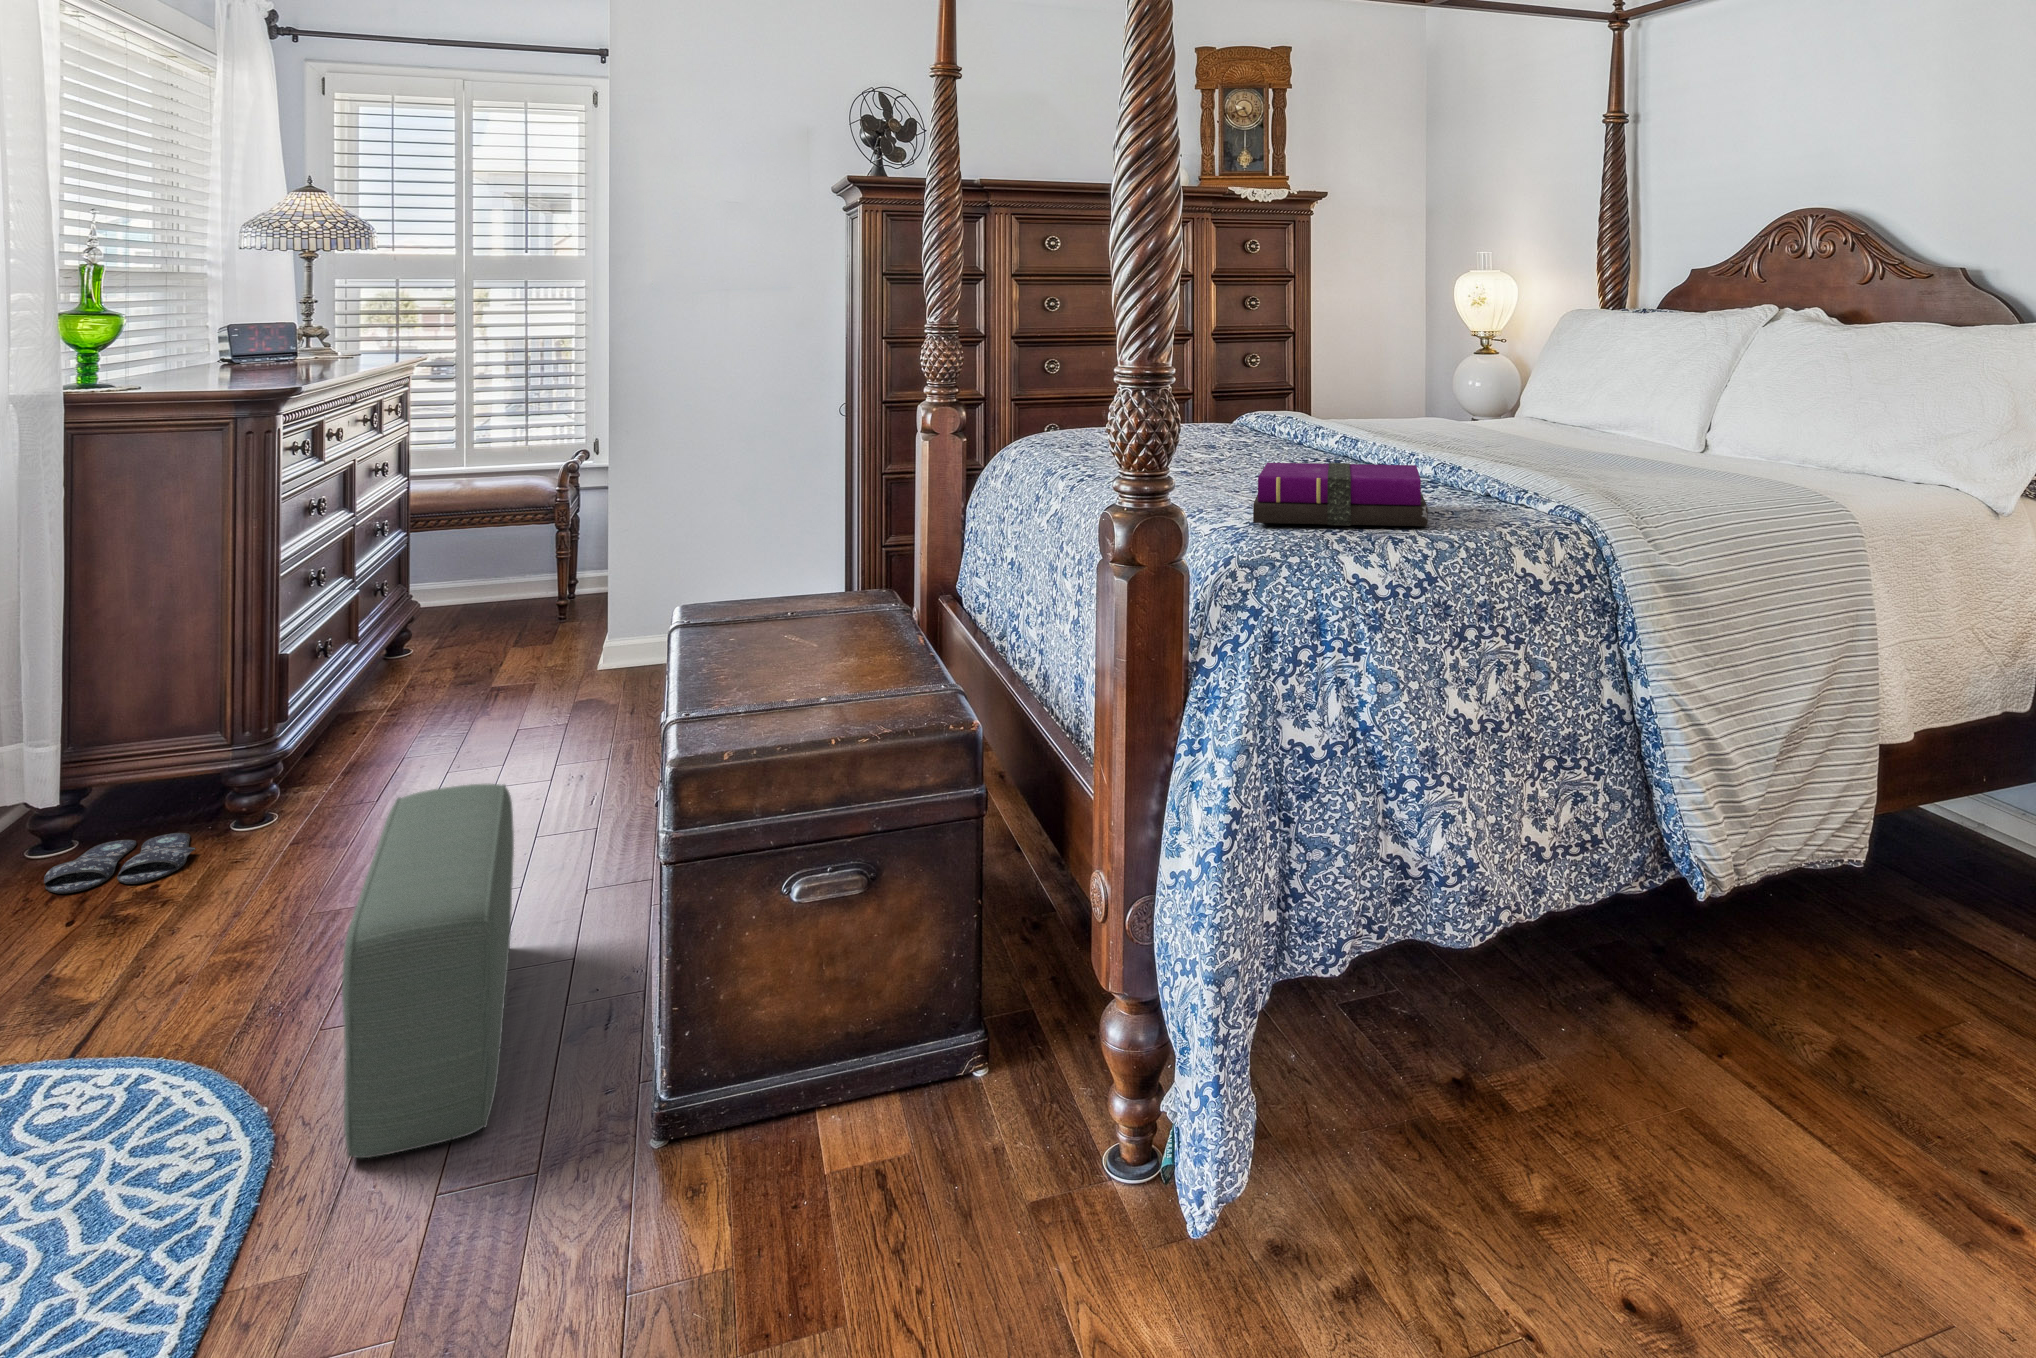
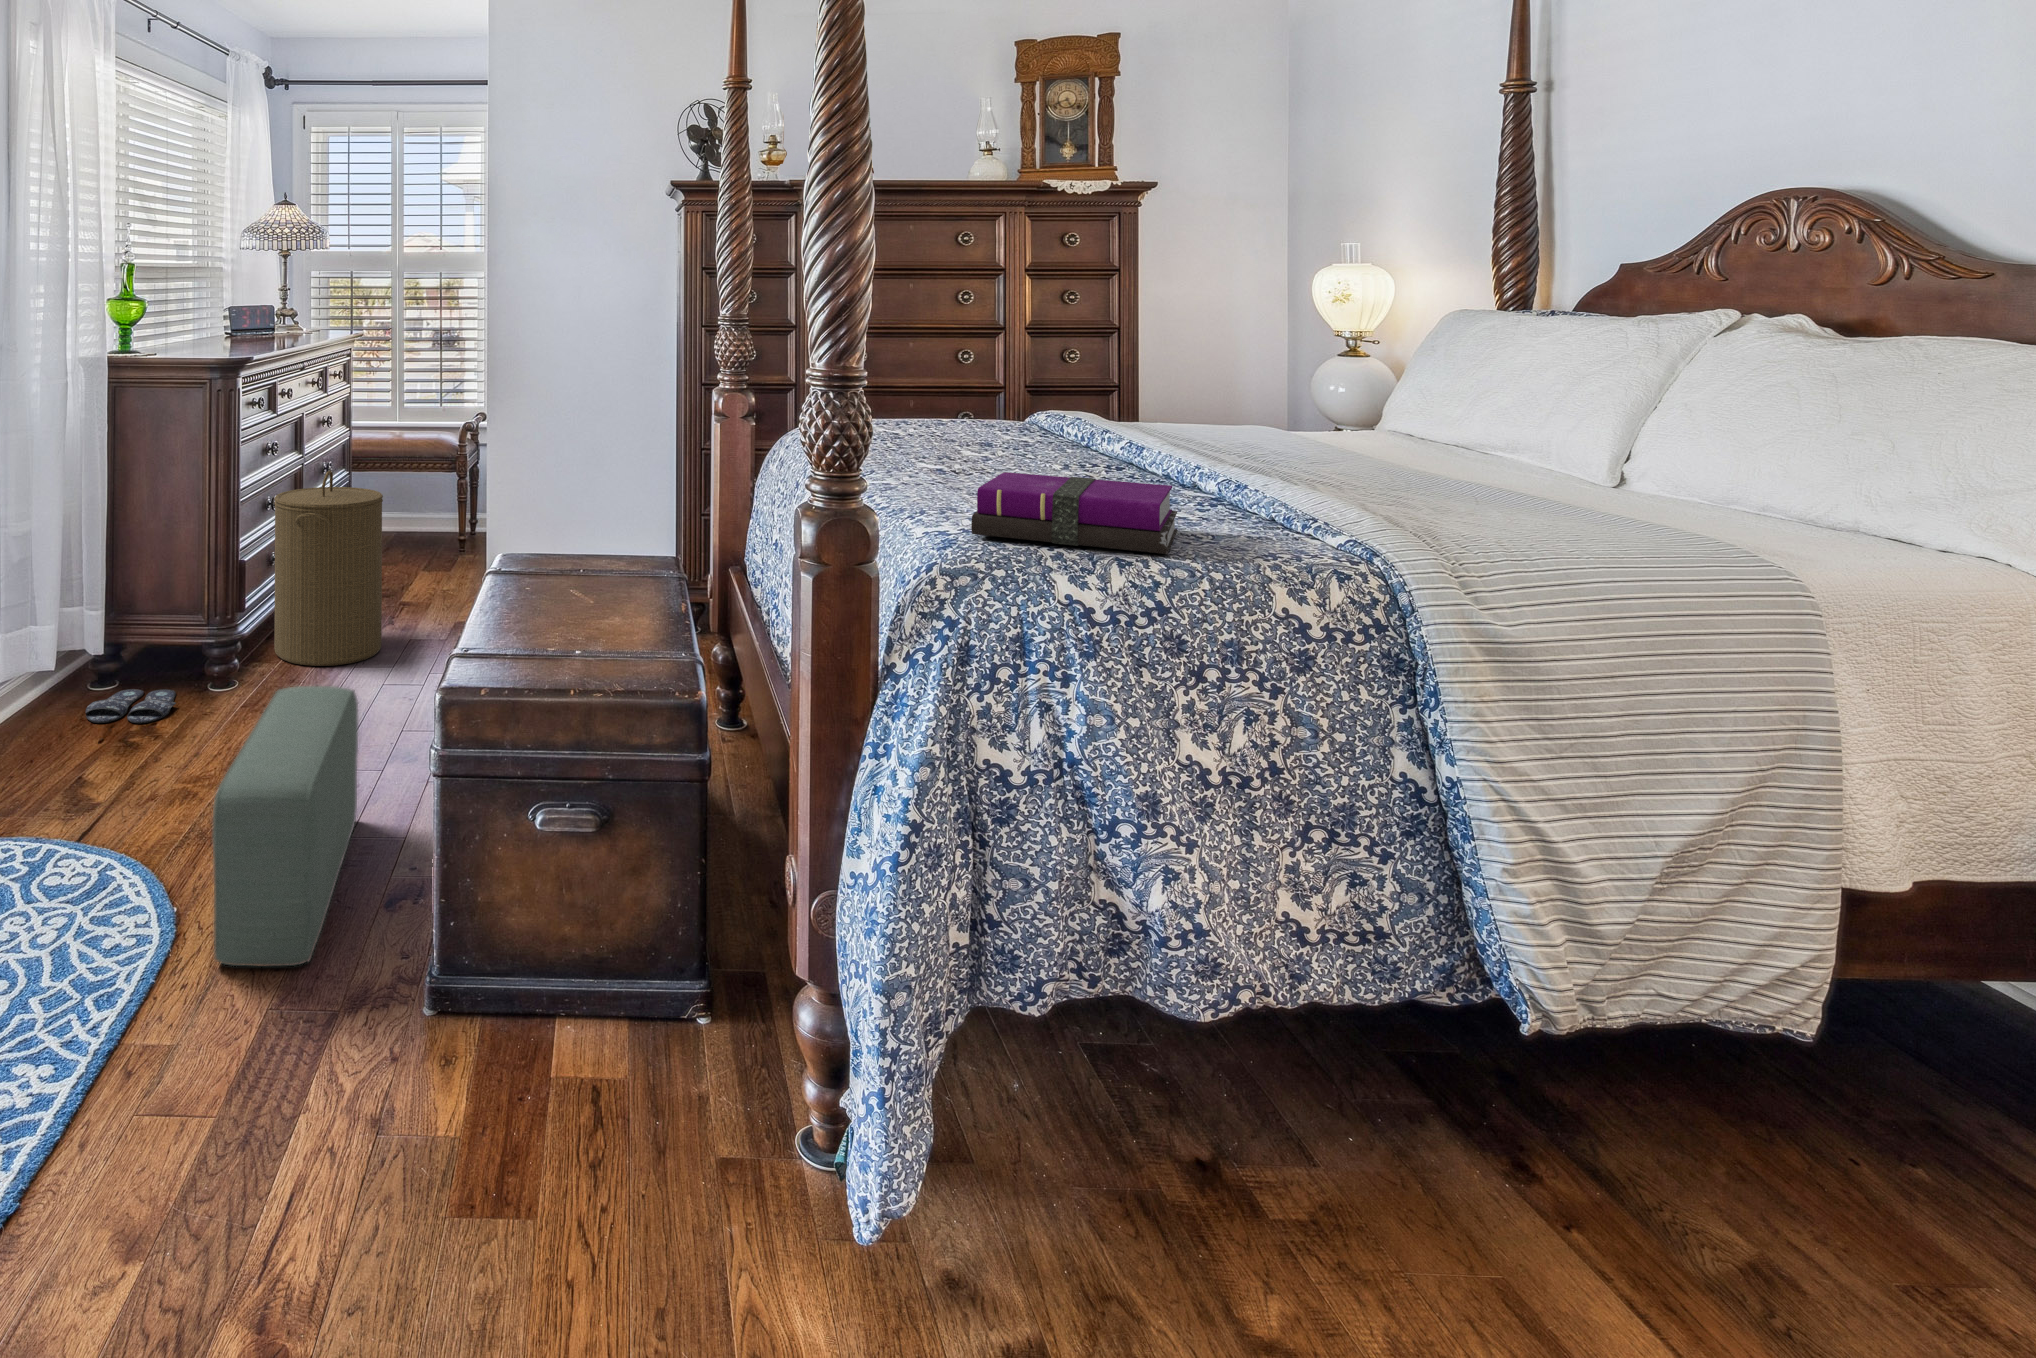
laundry hamper: none [332,523,490,774] -> present [274,471,383,666]

